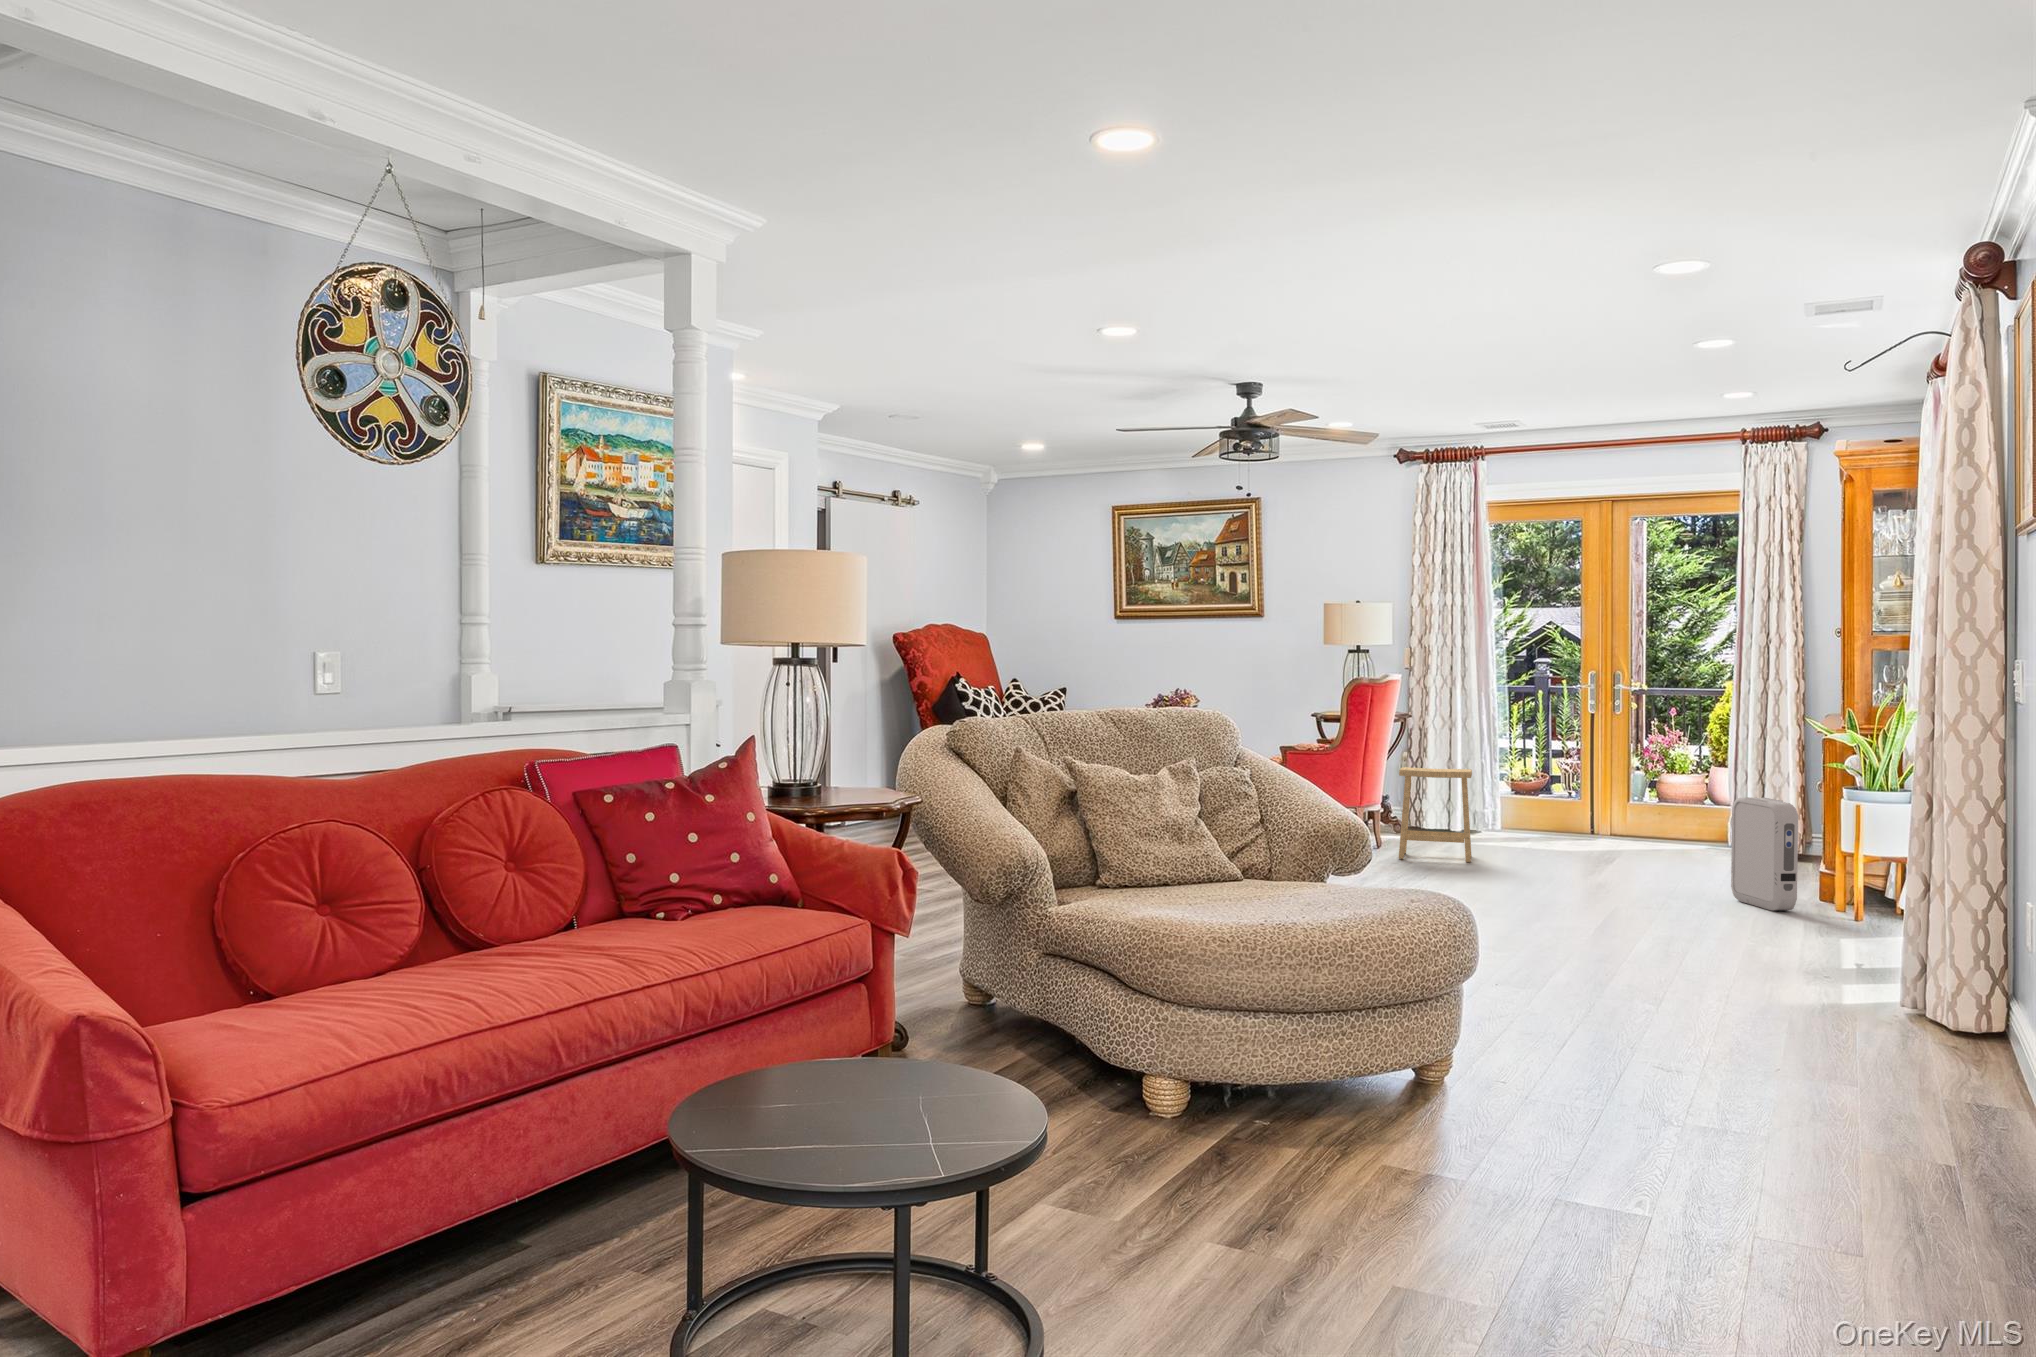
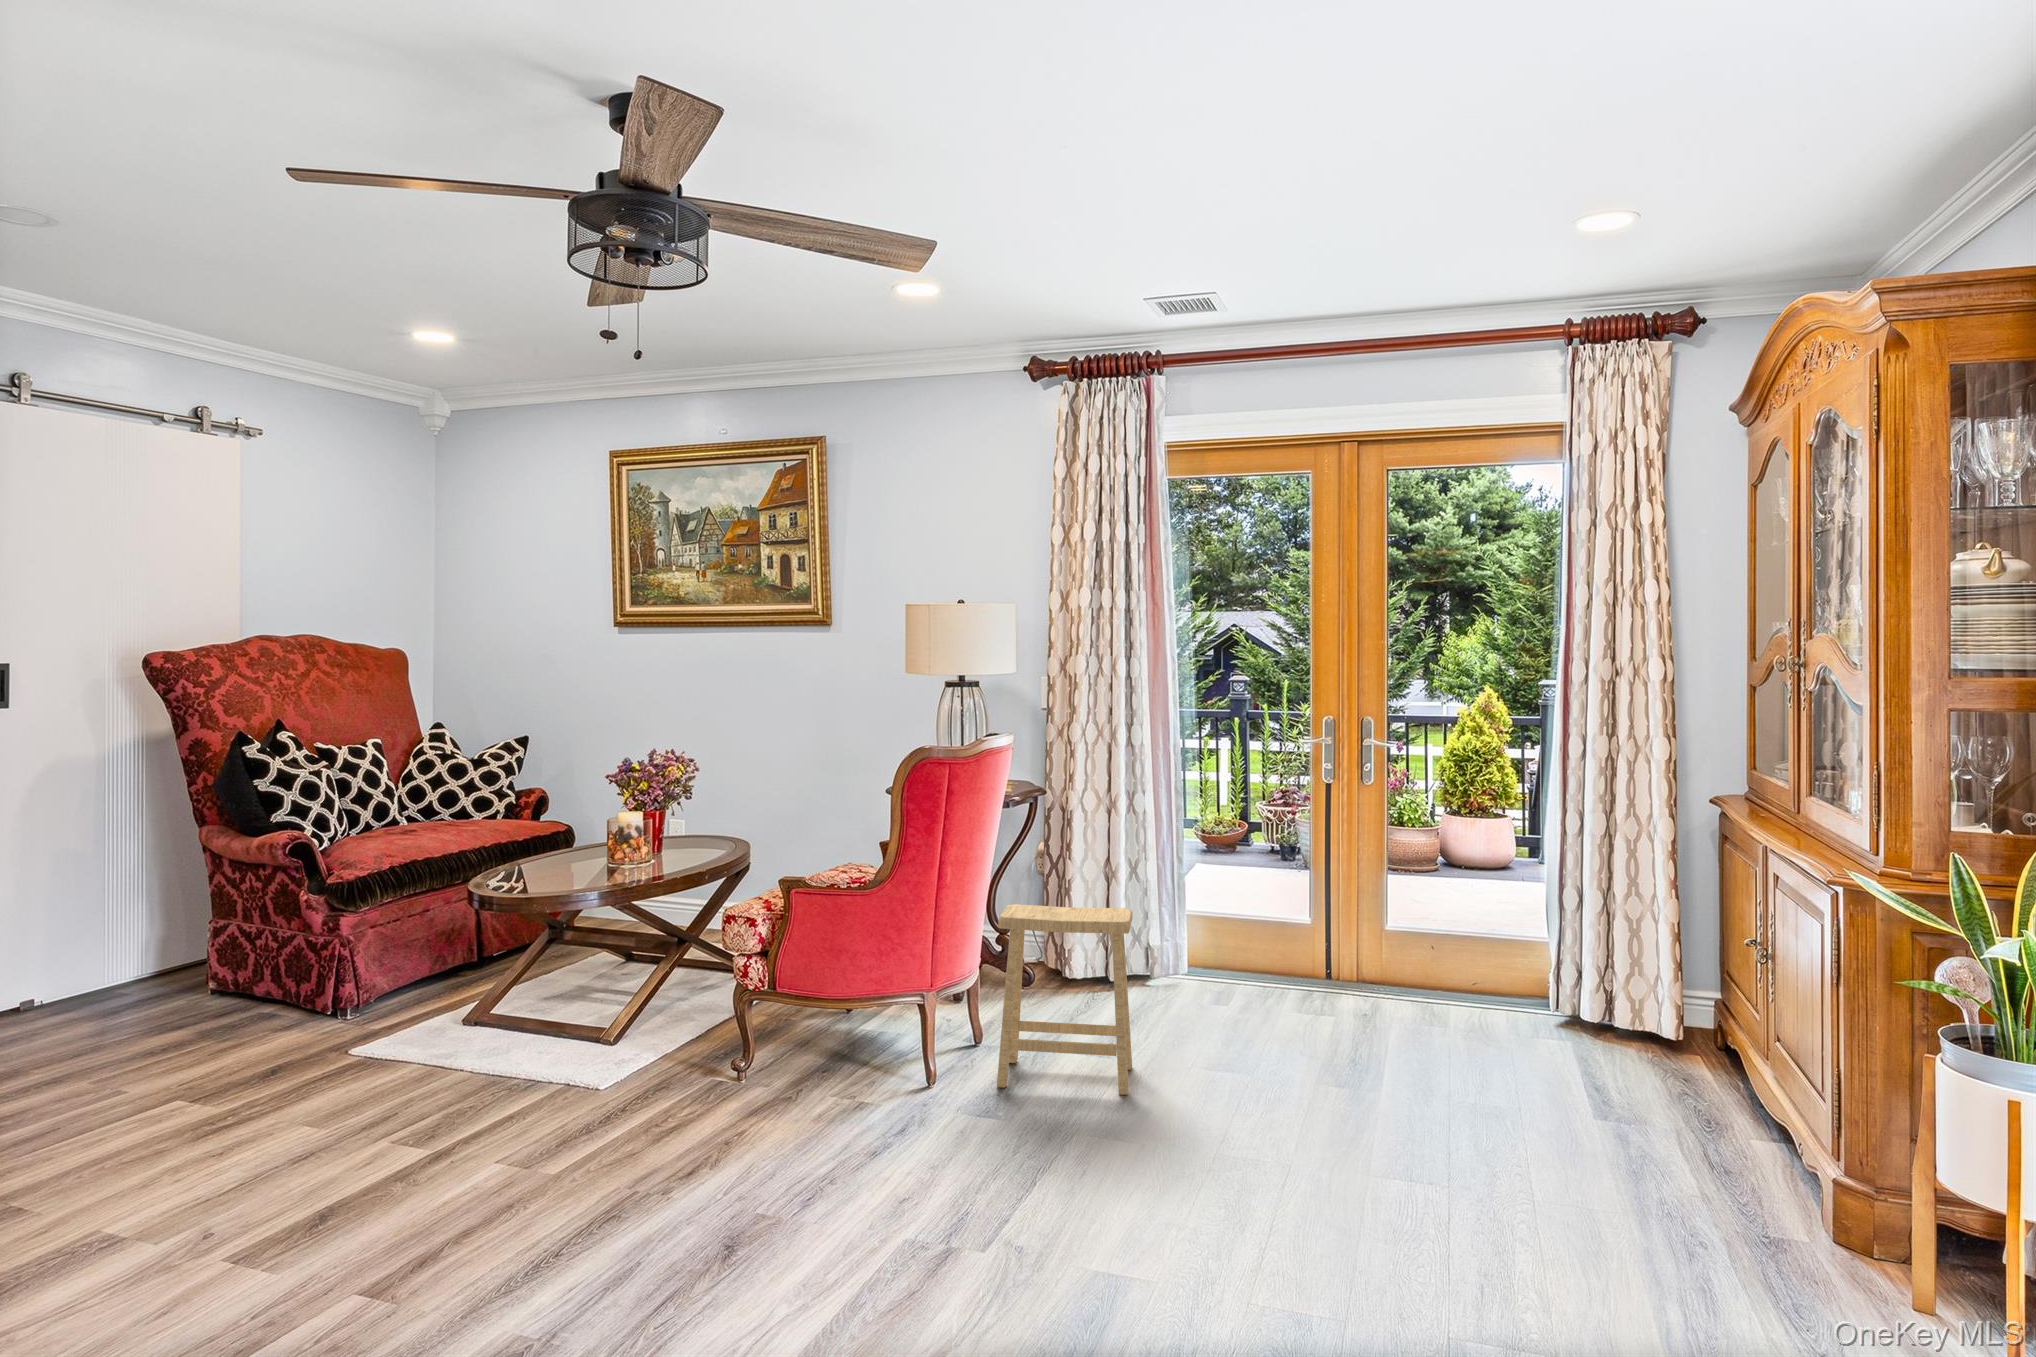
air purifier: present [1731,797,1798,911] -> none [1673,1040,1867,1346]

